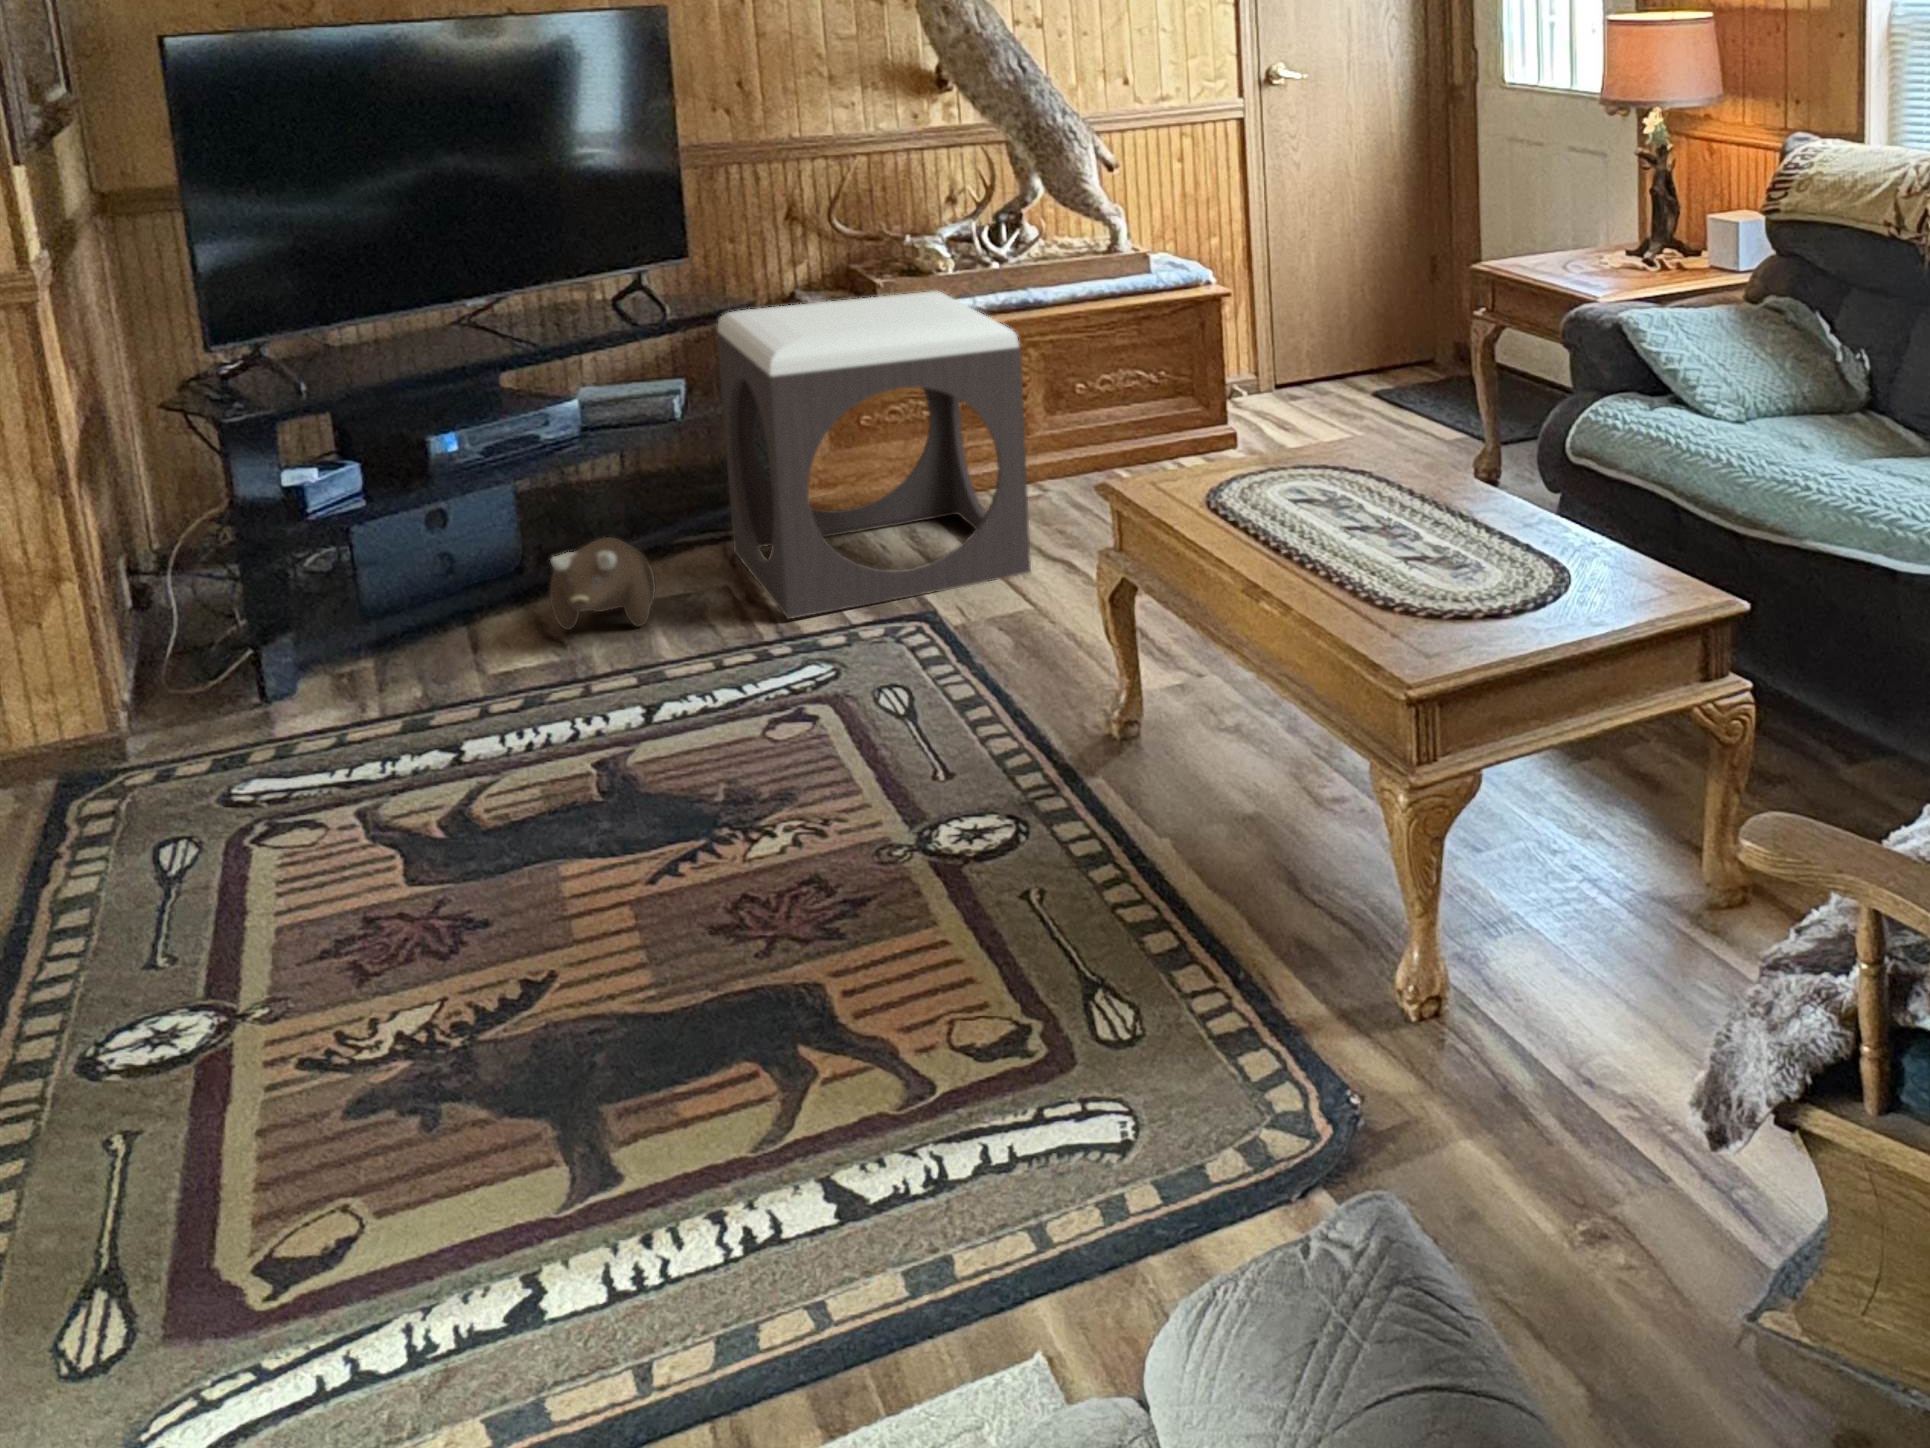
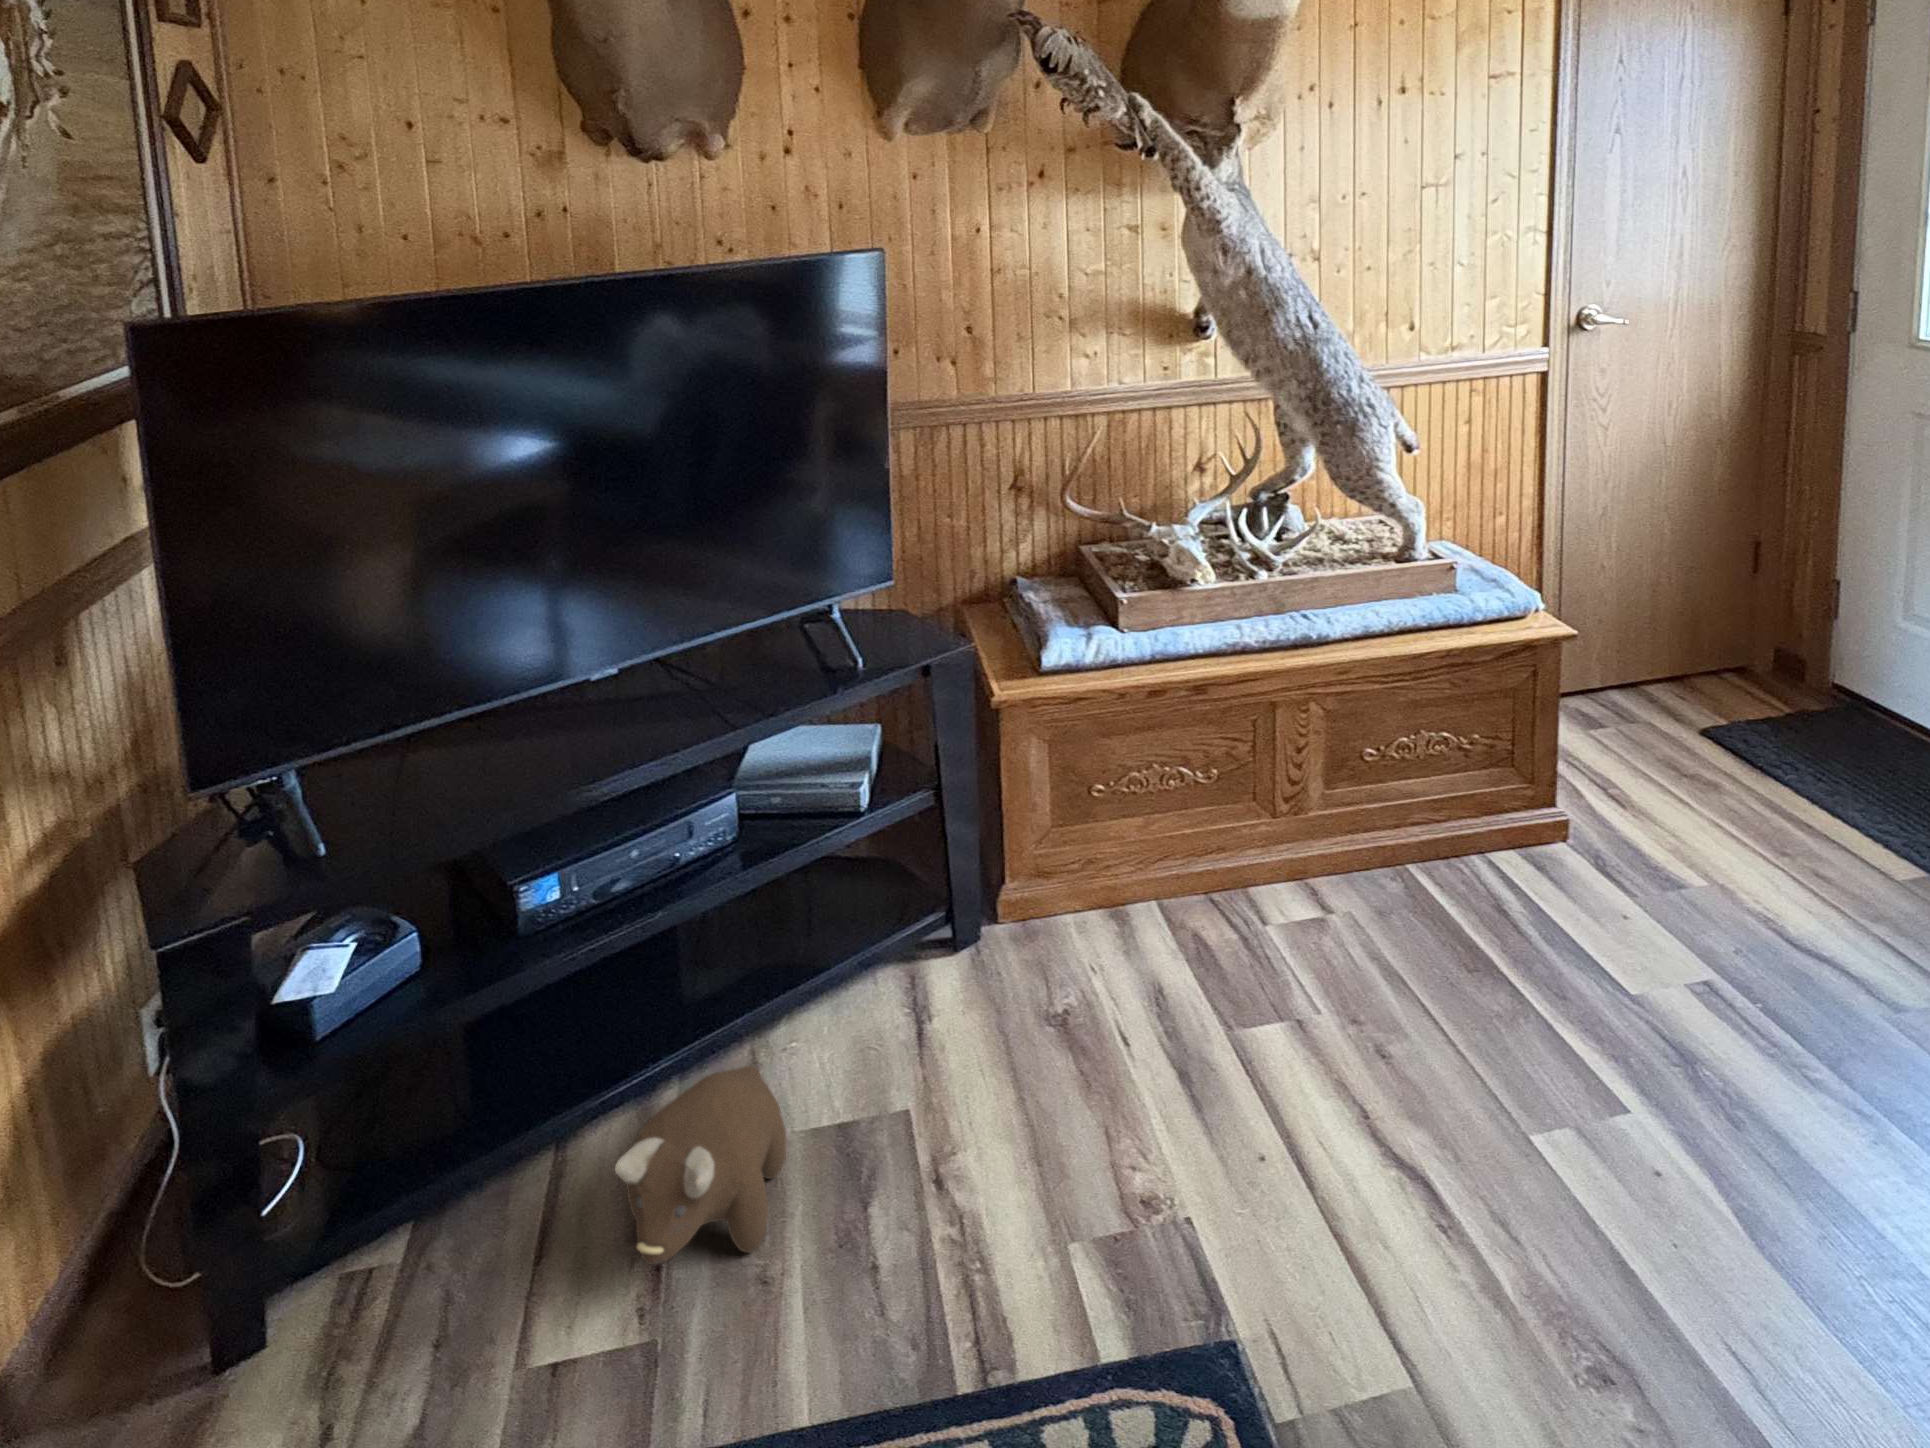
footstool: present [717,291,1031,619] -> none [909,662,1380,1317]

